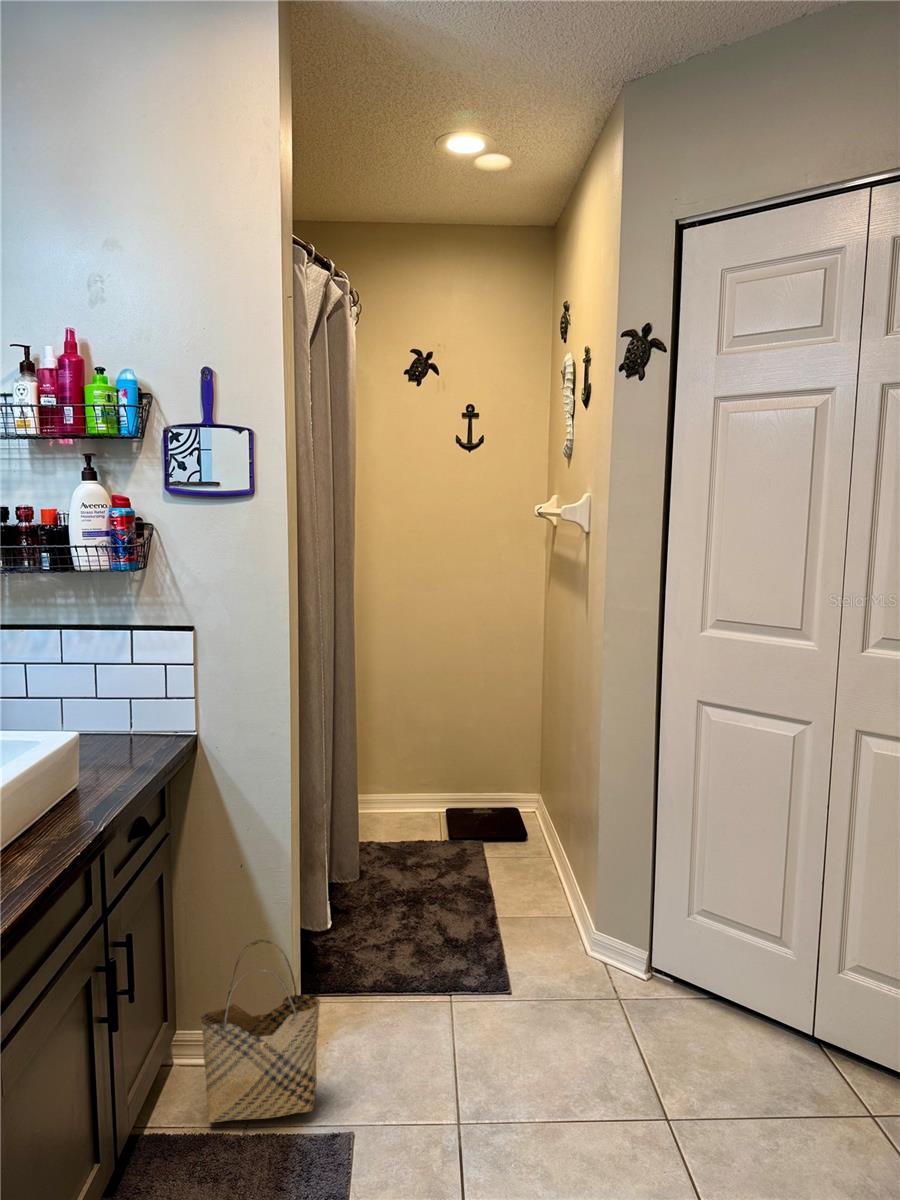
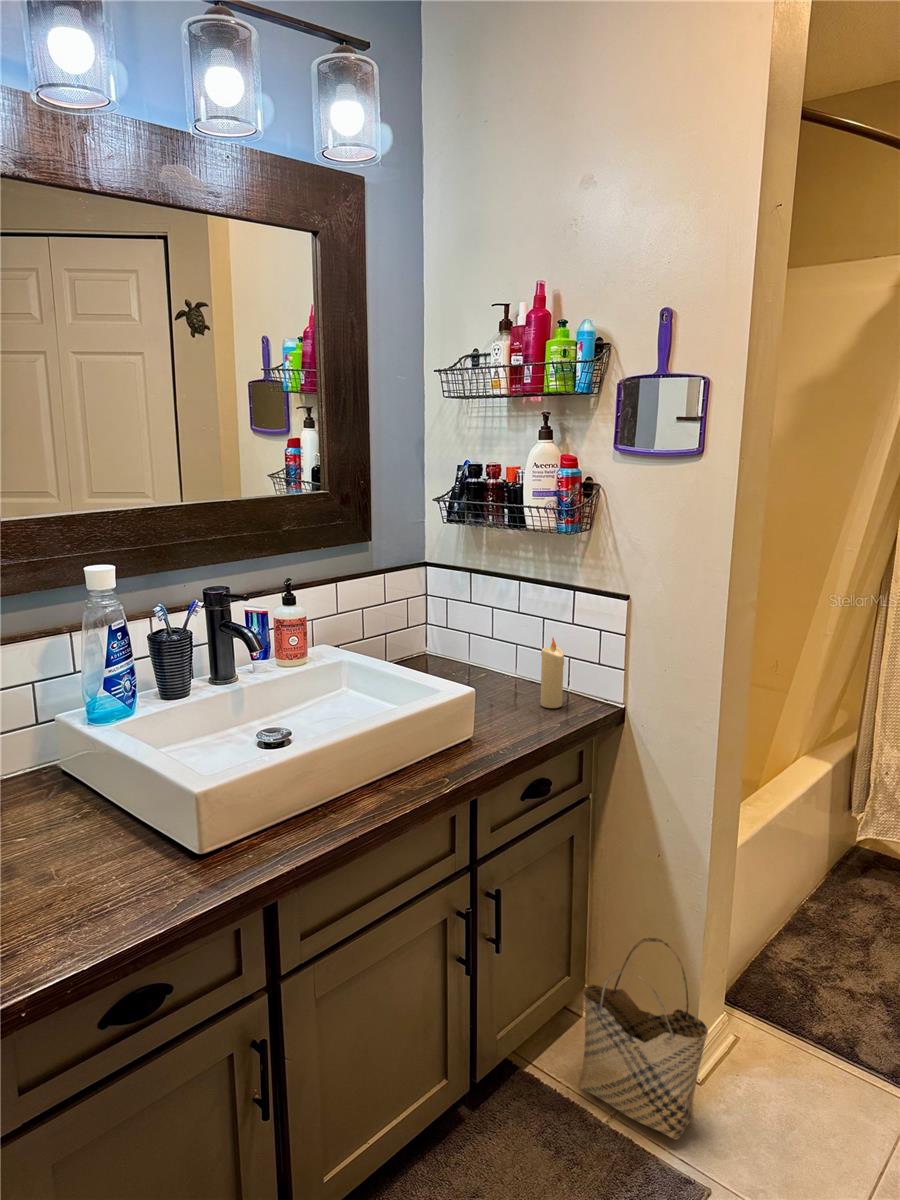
candle: none [113,675,140,747] -> present [541,638,564,708]

